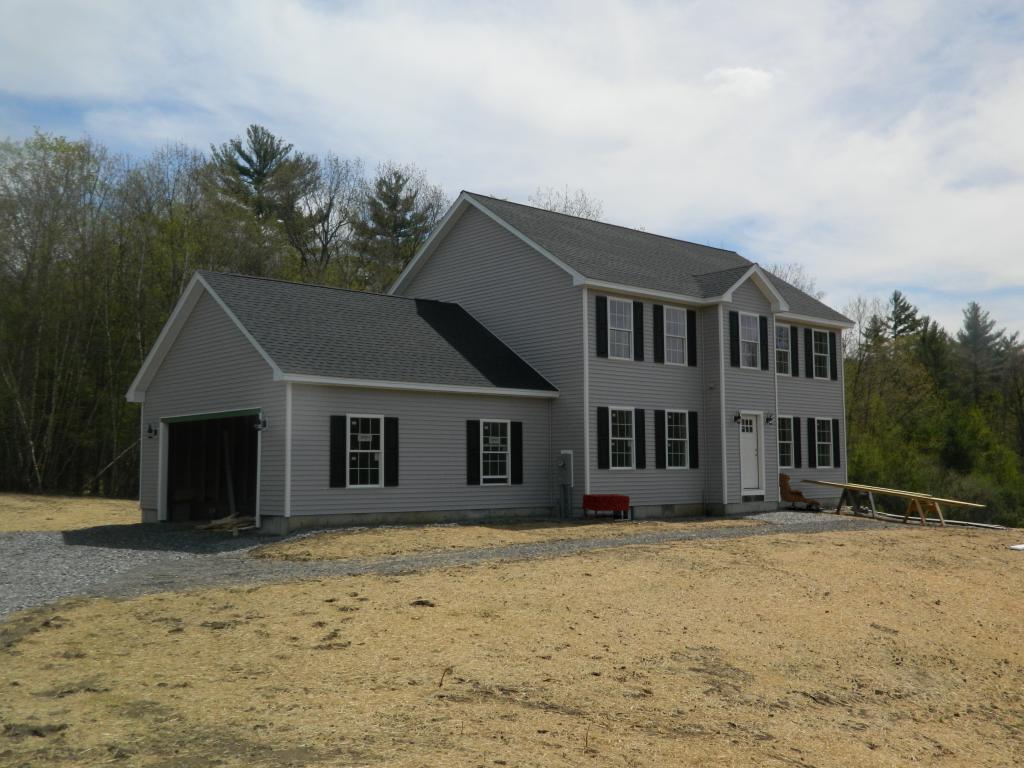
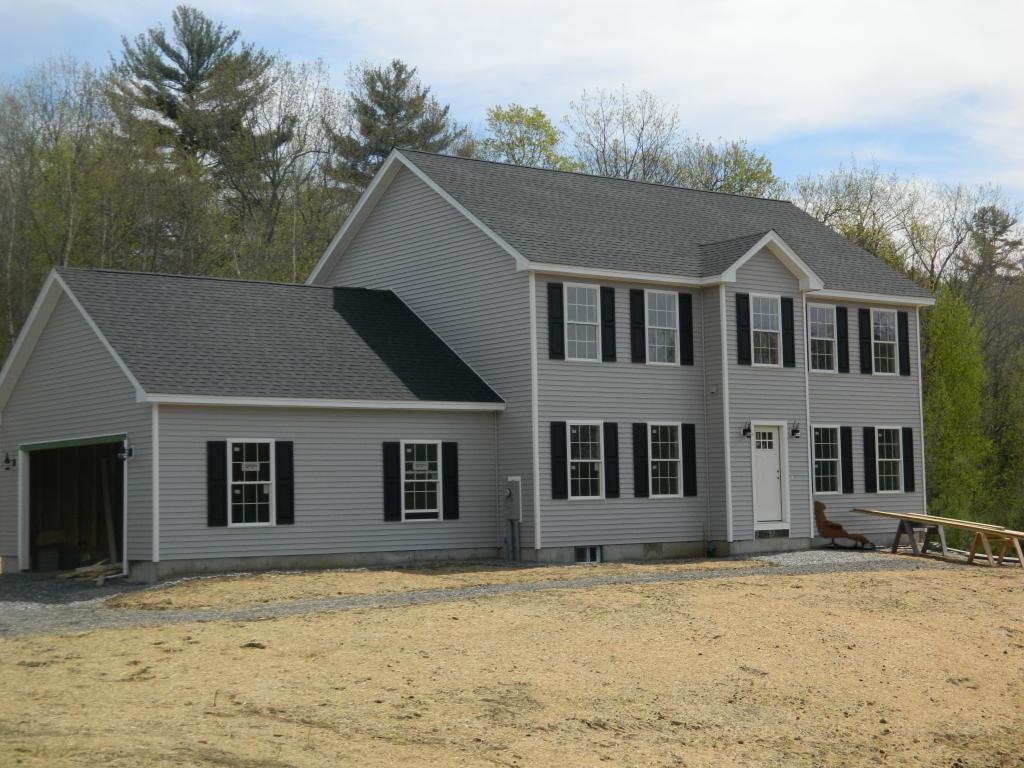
bench: present [582,494,630,518] -> none [531,531,592,560]

